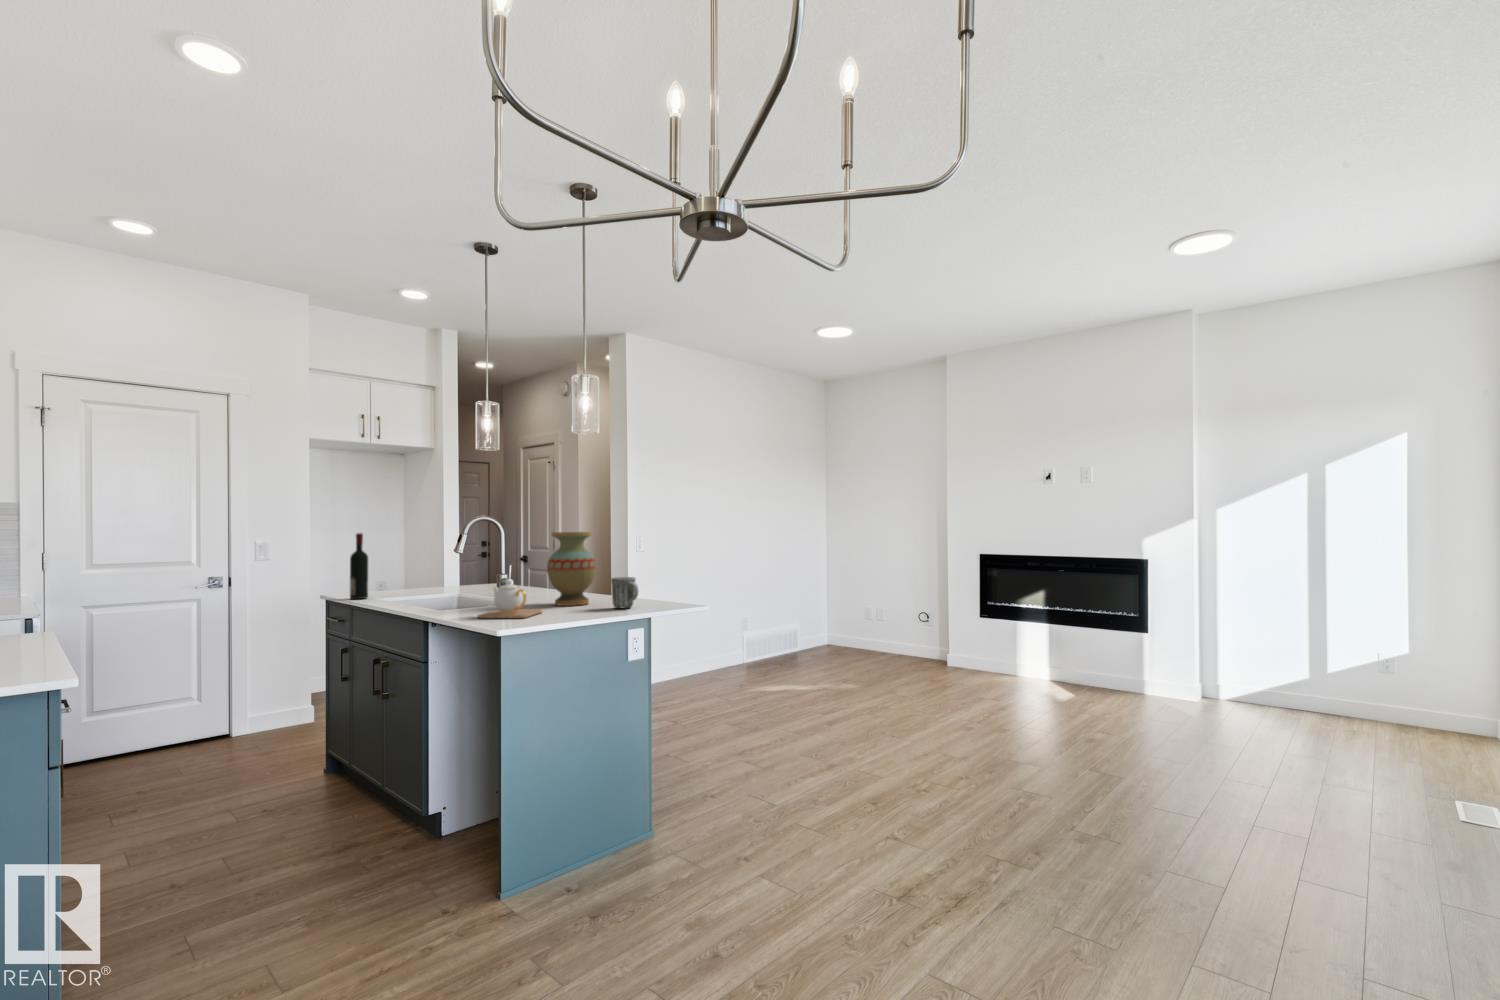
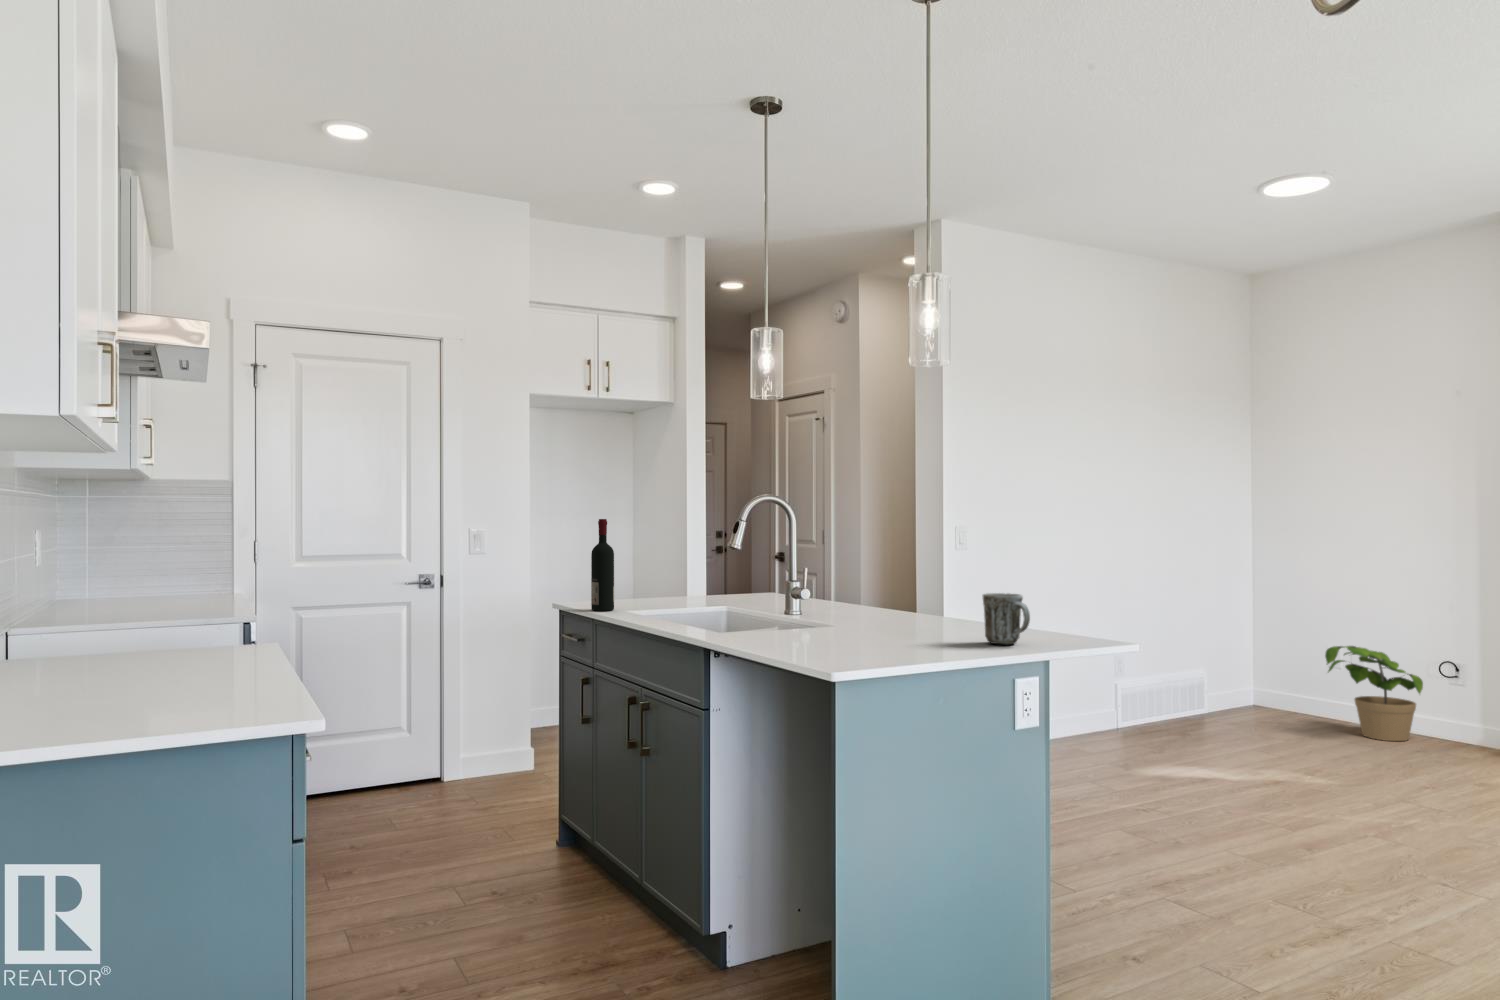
vase: present [547,532,596,606] -> none [874,520,949,635]
teapot: present [477,580,542,618] -> none [786,592,878,654]
potted plant: none [863,604,916,660] -> present [1325,646,1423,741]

